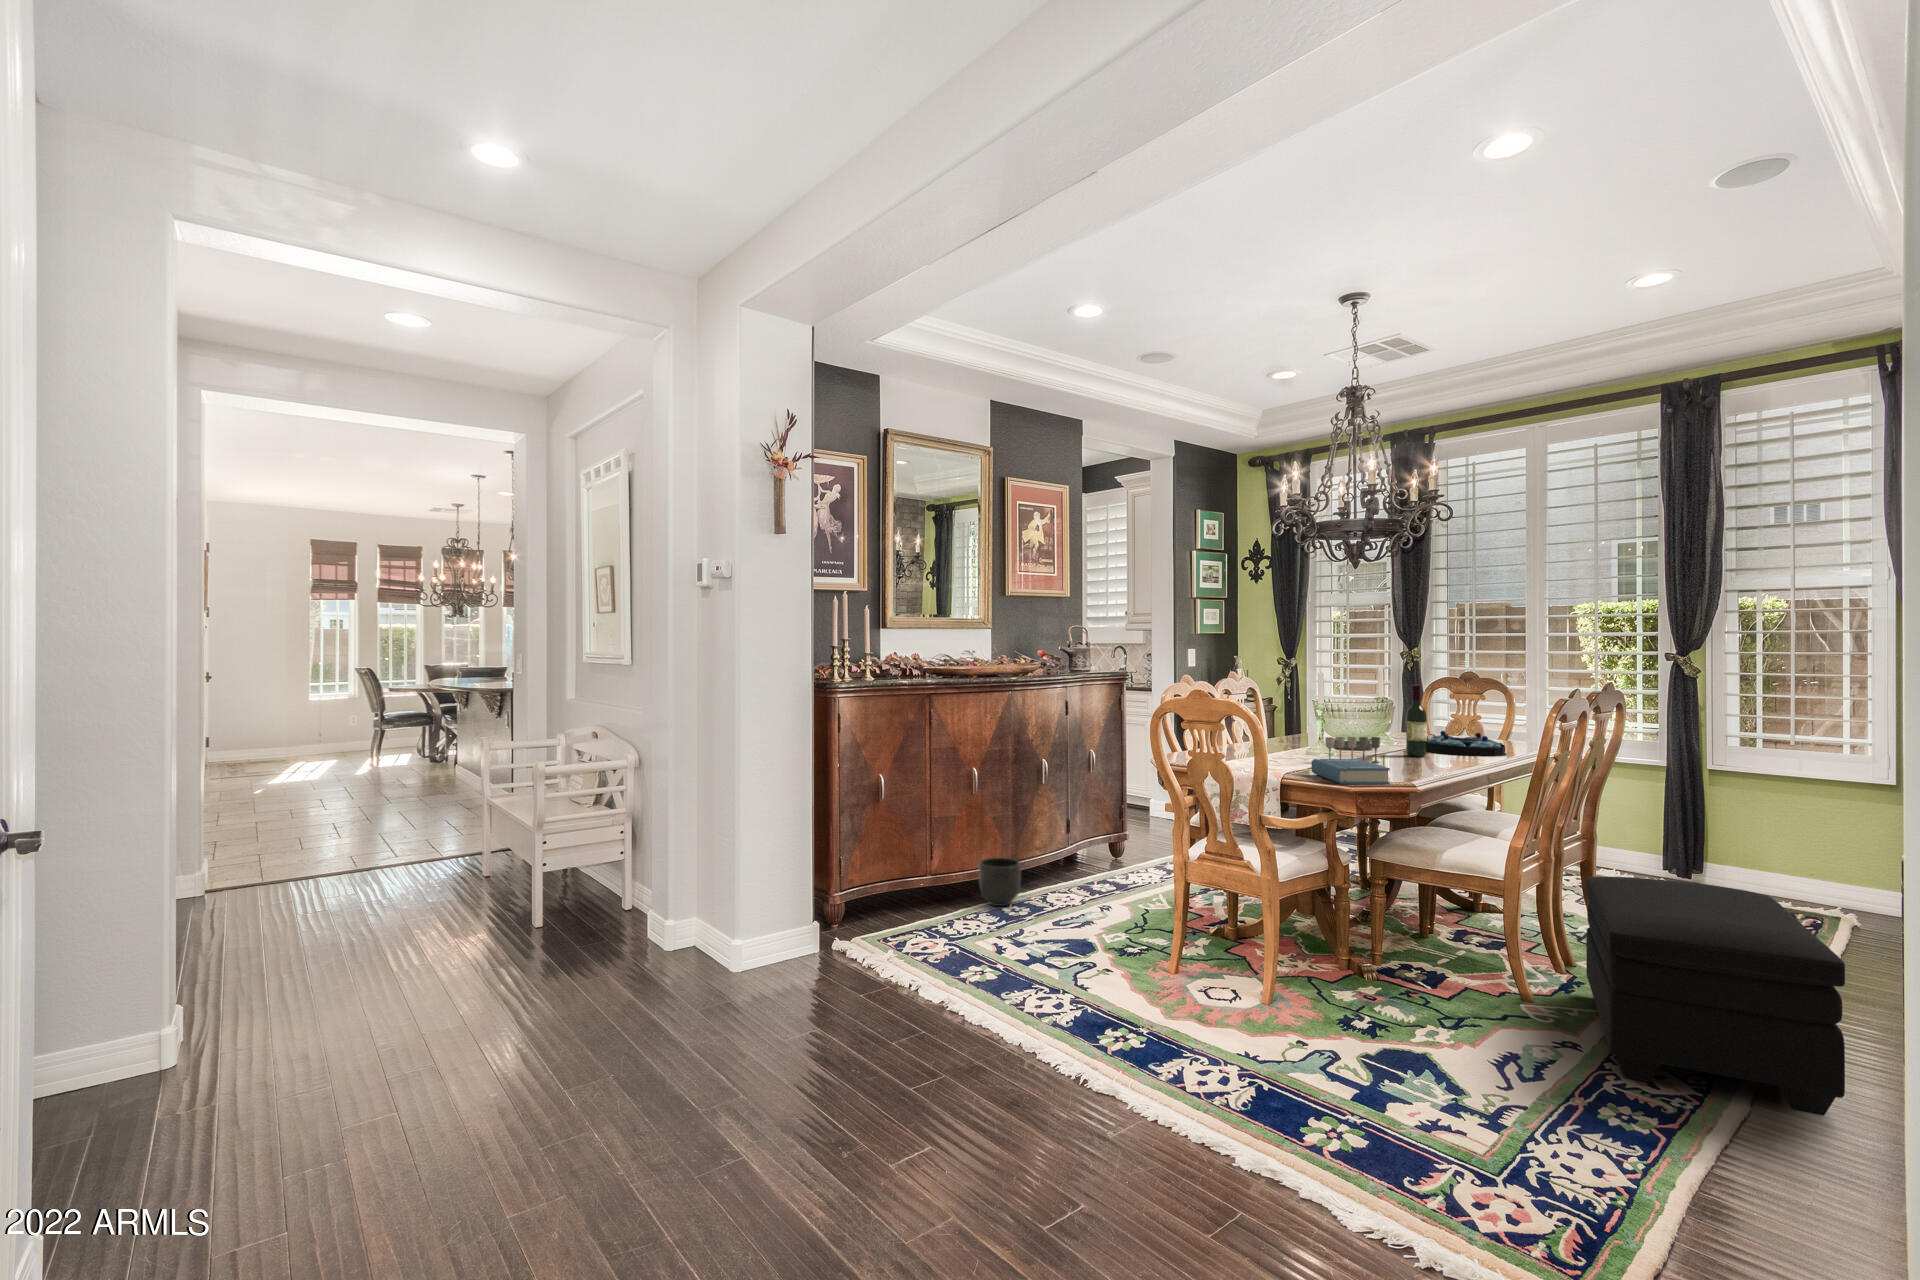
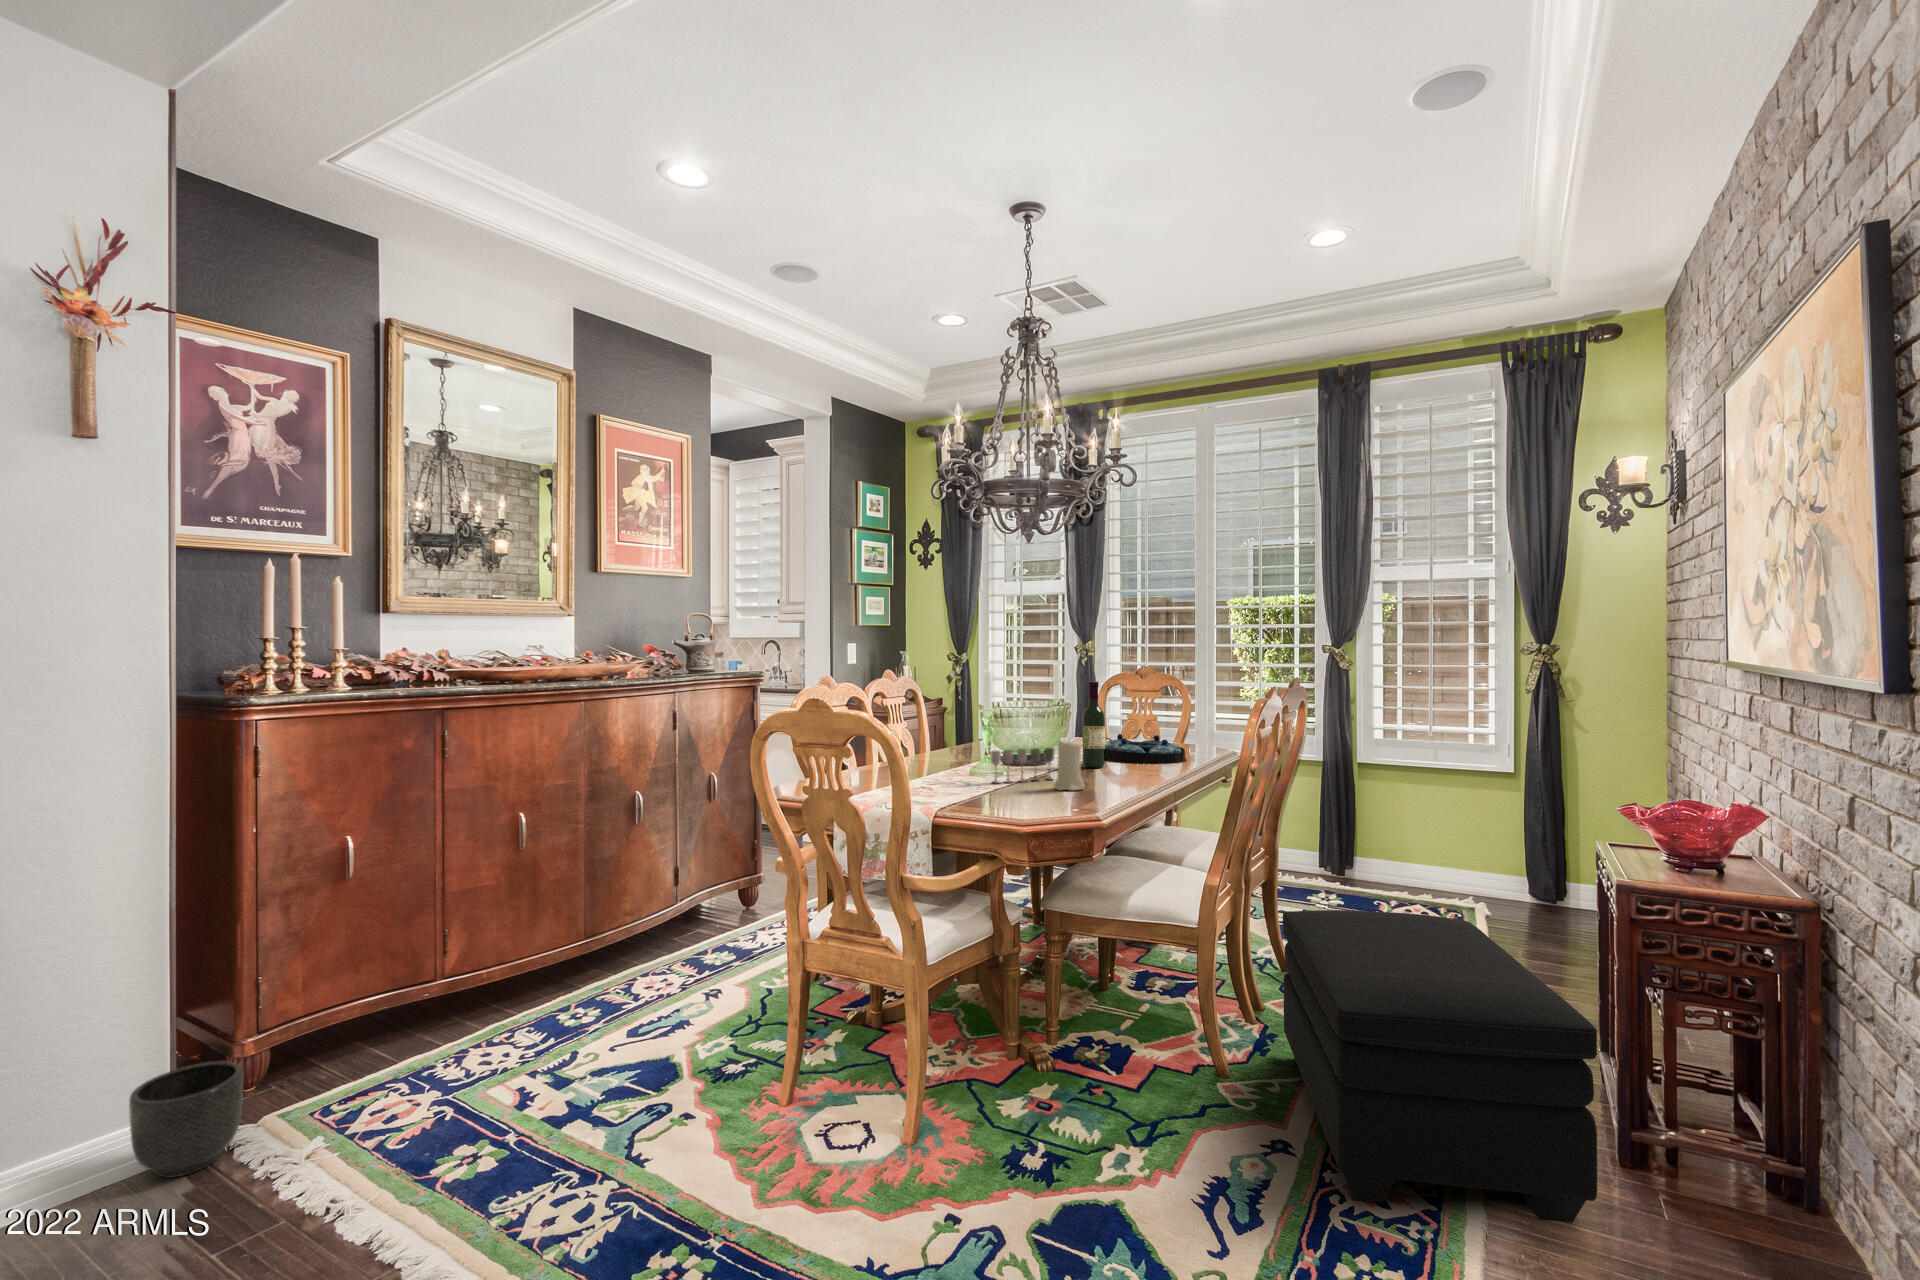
candle: none [1379,729,1406,769] -> present [1054,740,1085,791]
hardback book: present [1311,759,1390,784] -> none [971,781,1068,822]
planter: present [979,858,1021,906] -> present [129,1061,243,1178]

